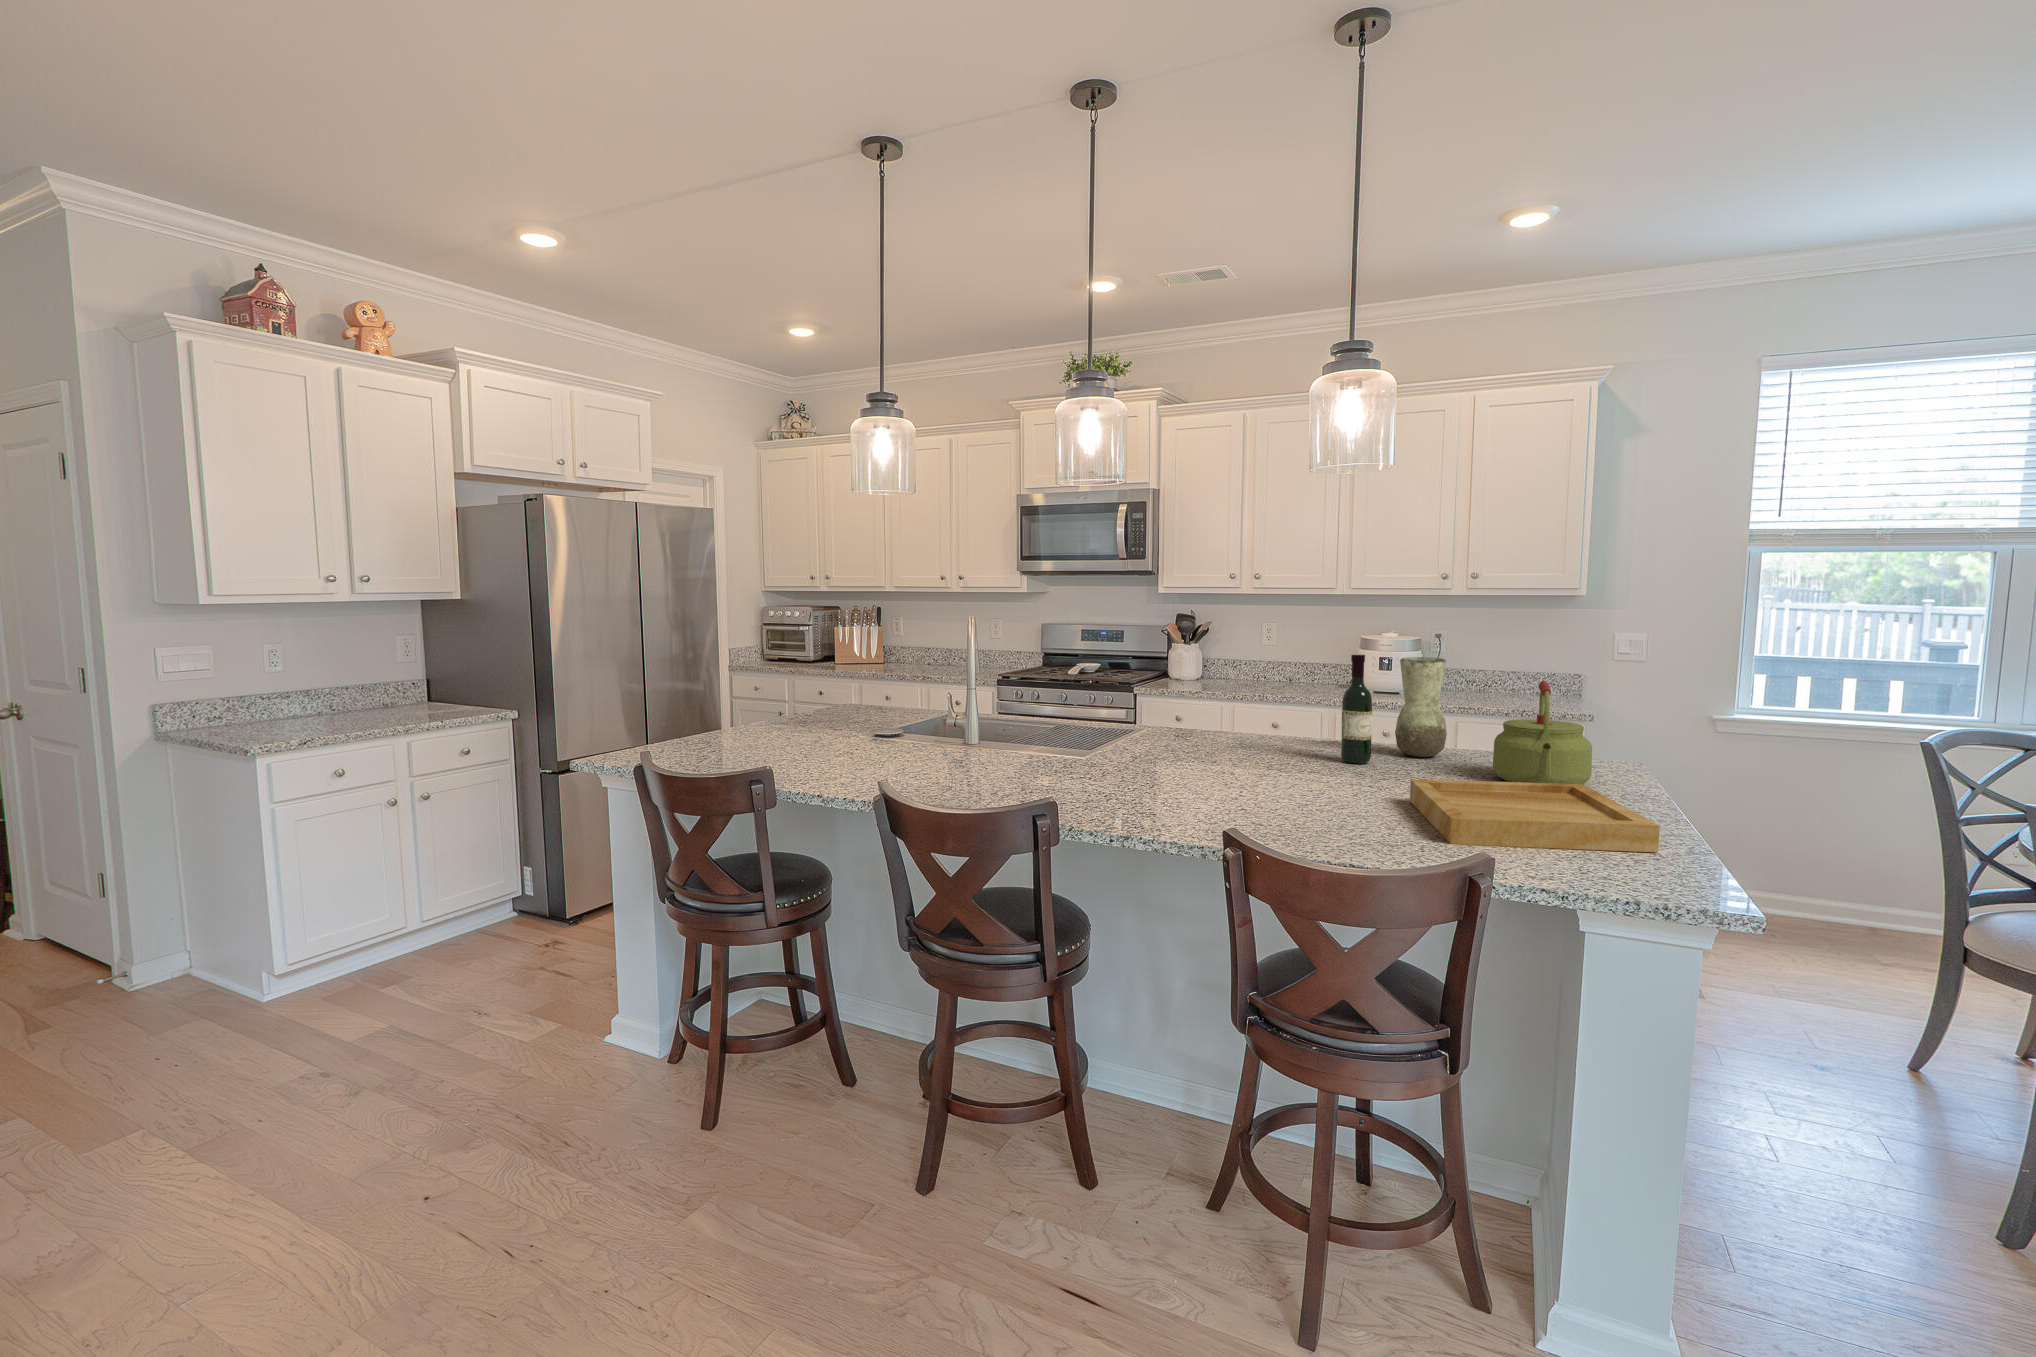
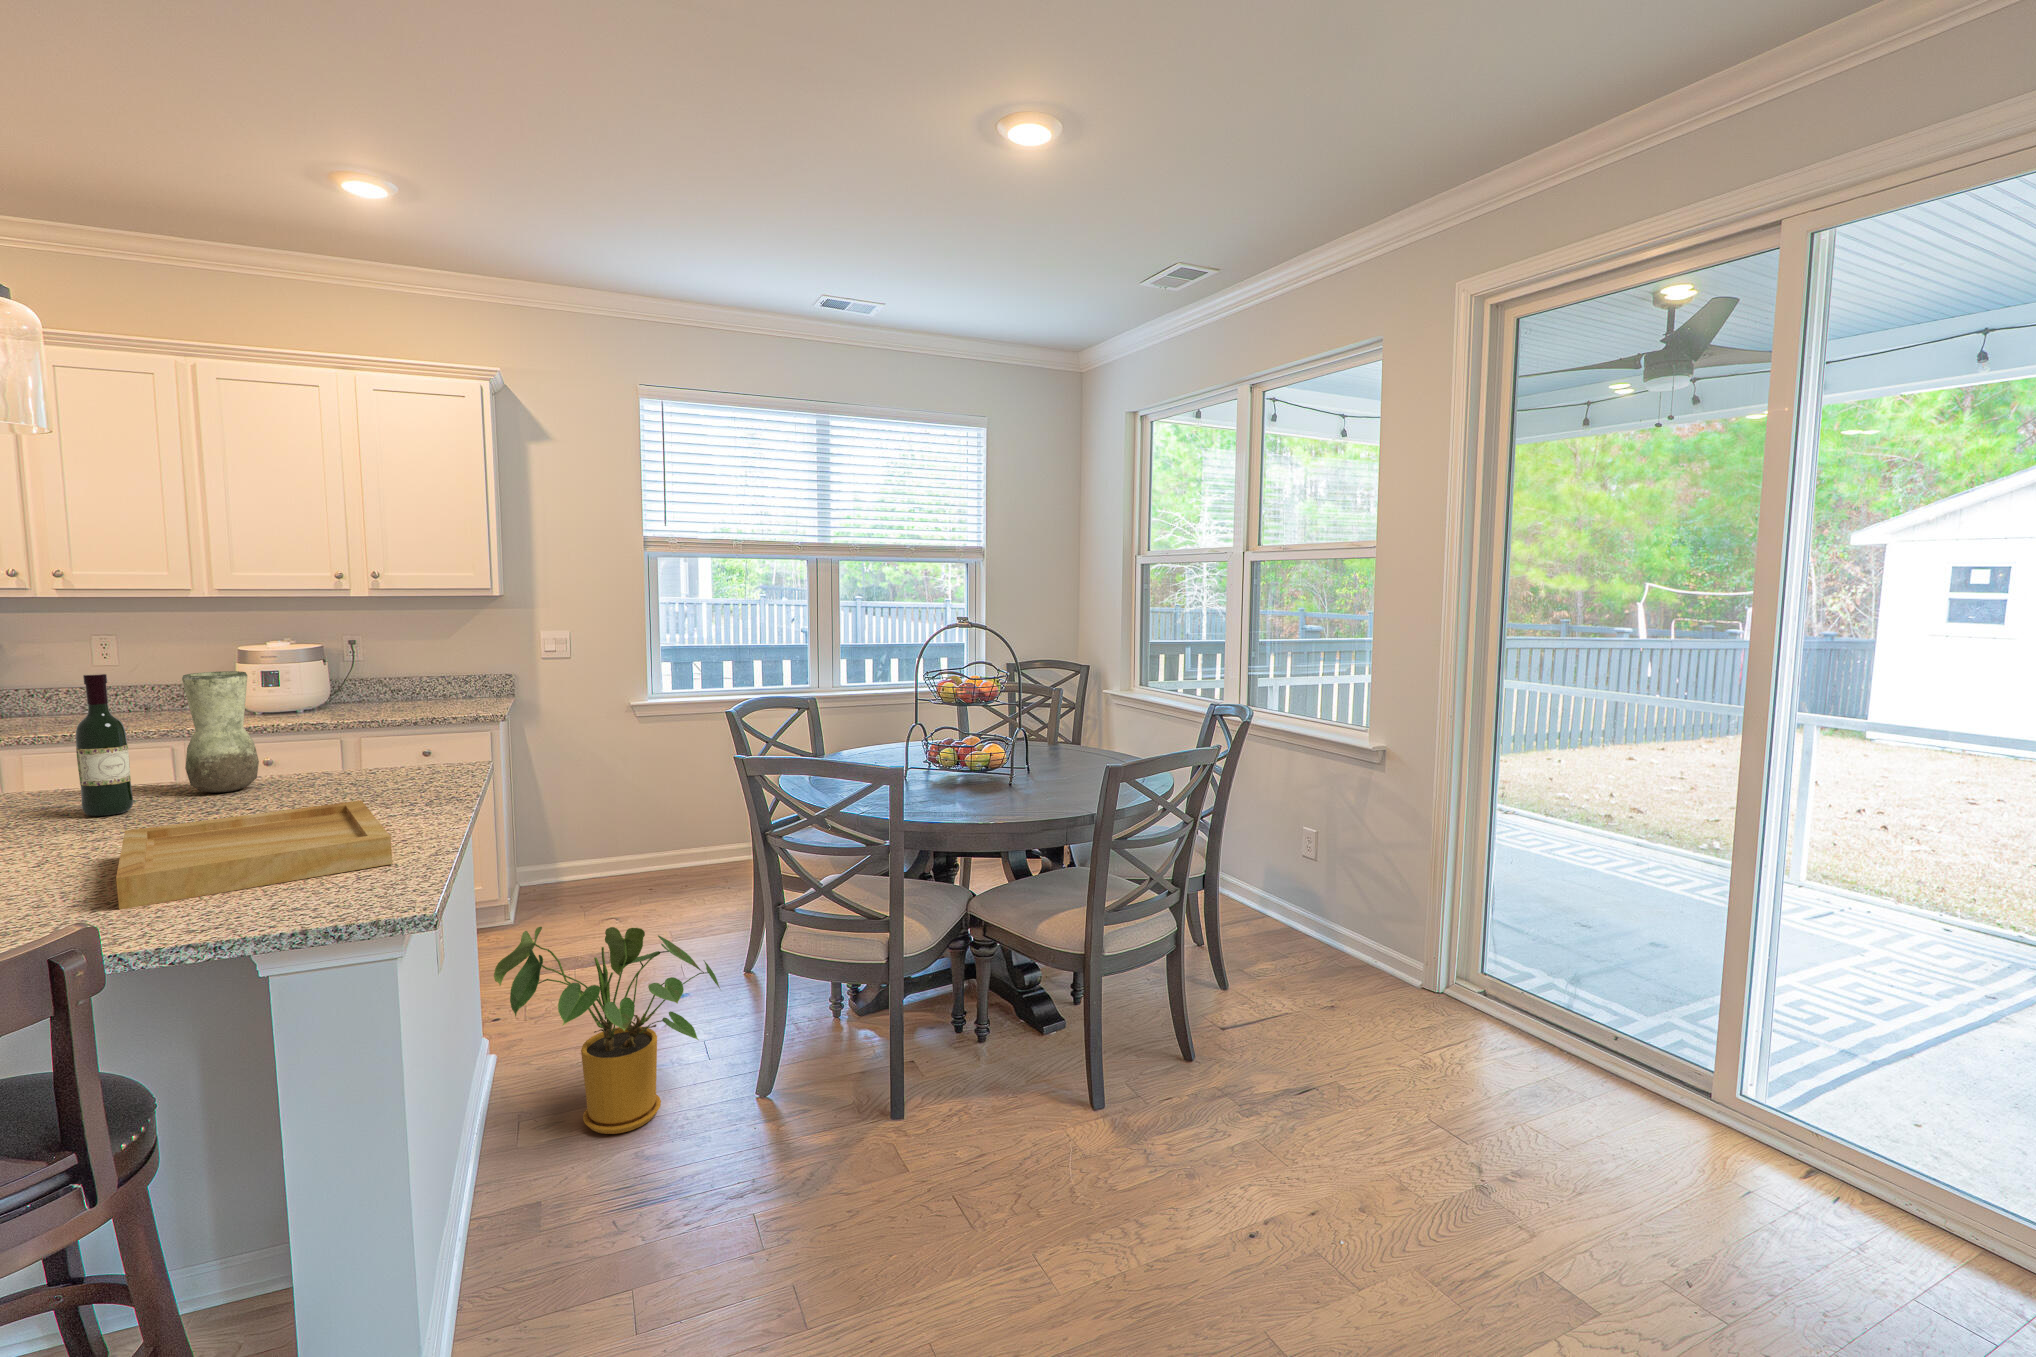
kettle: present [1493,681,1592,784] -> none [290,691,406,809]
house plant: none [1648,943,1956,1206] -> present [494,927,720,1134]

